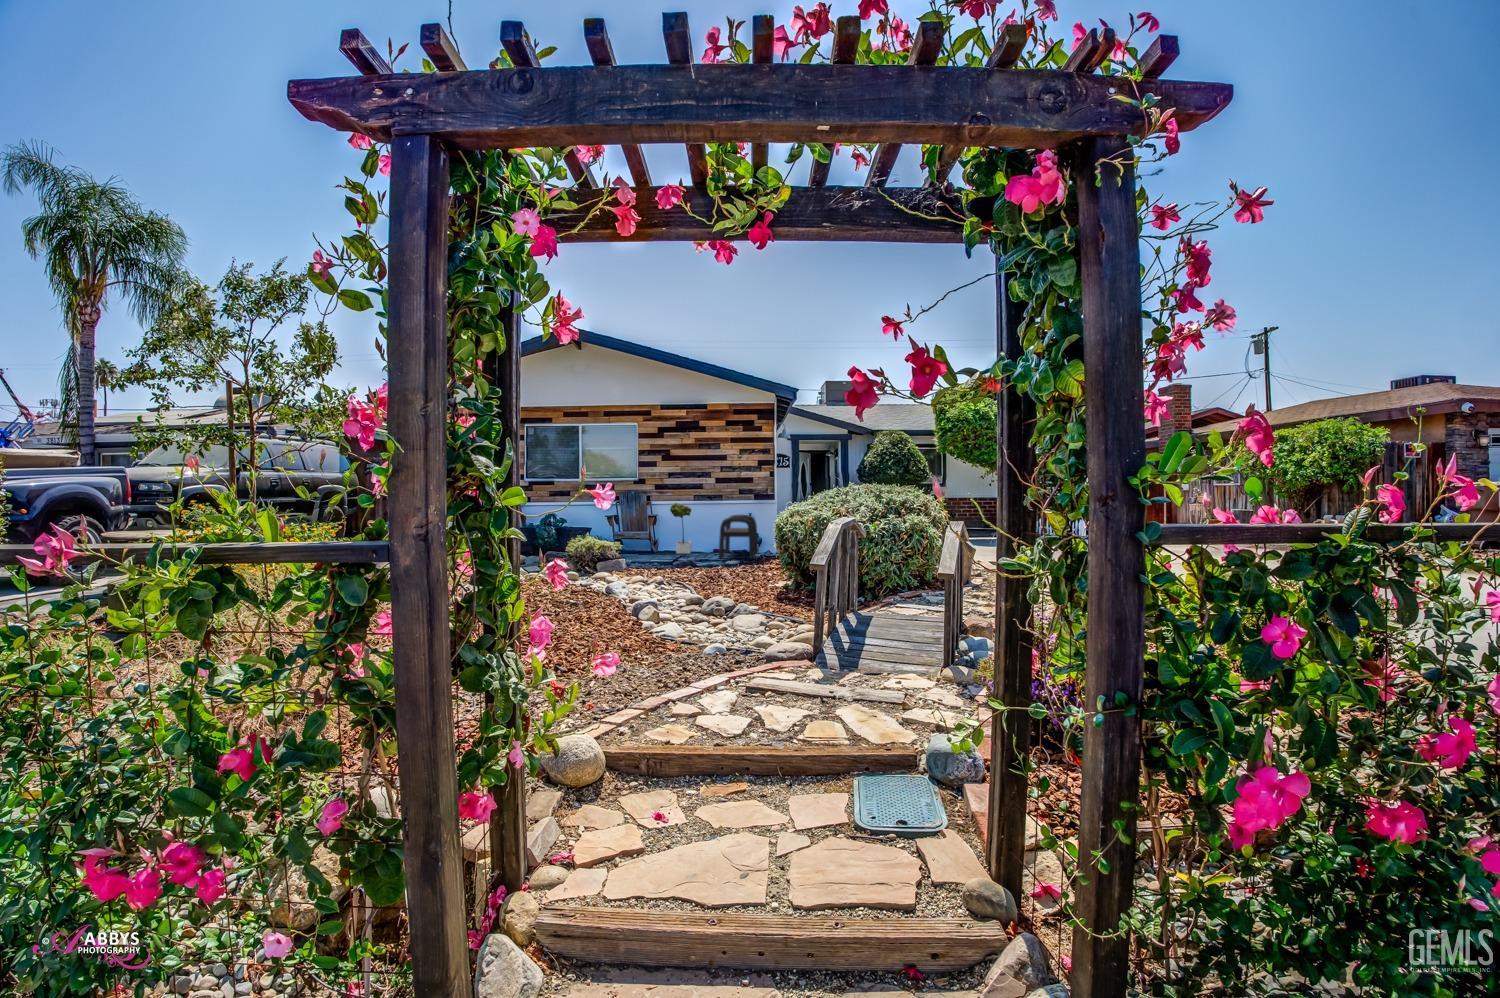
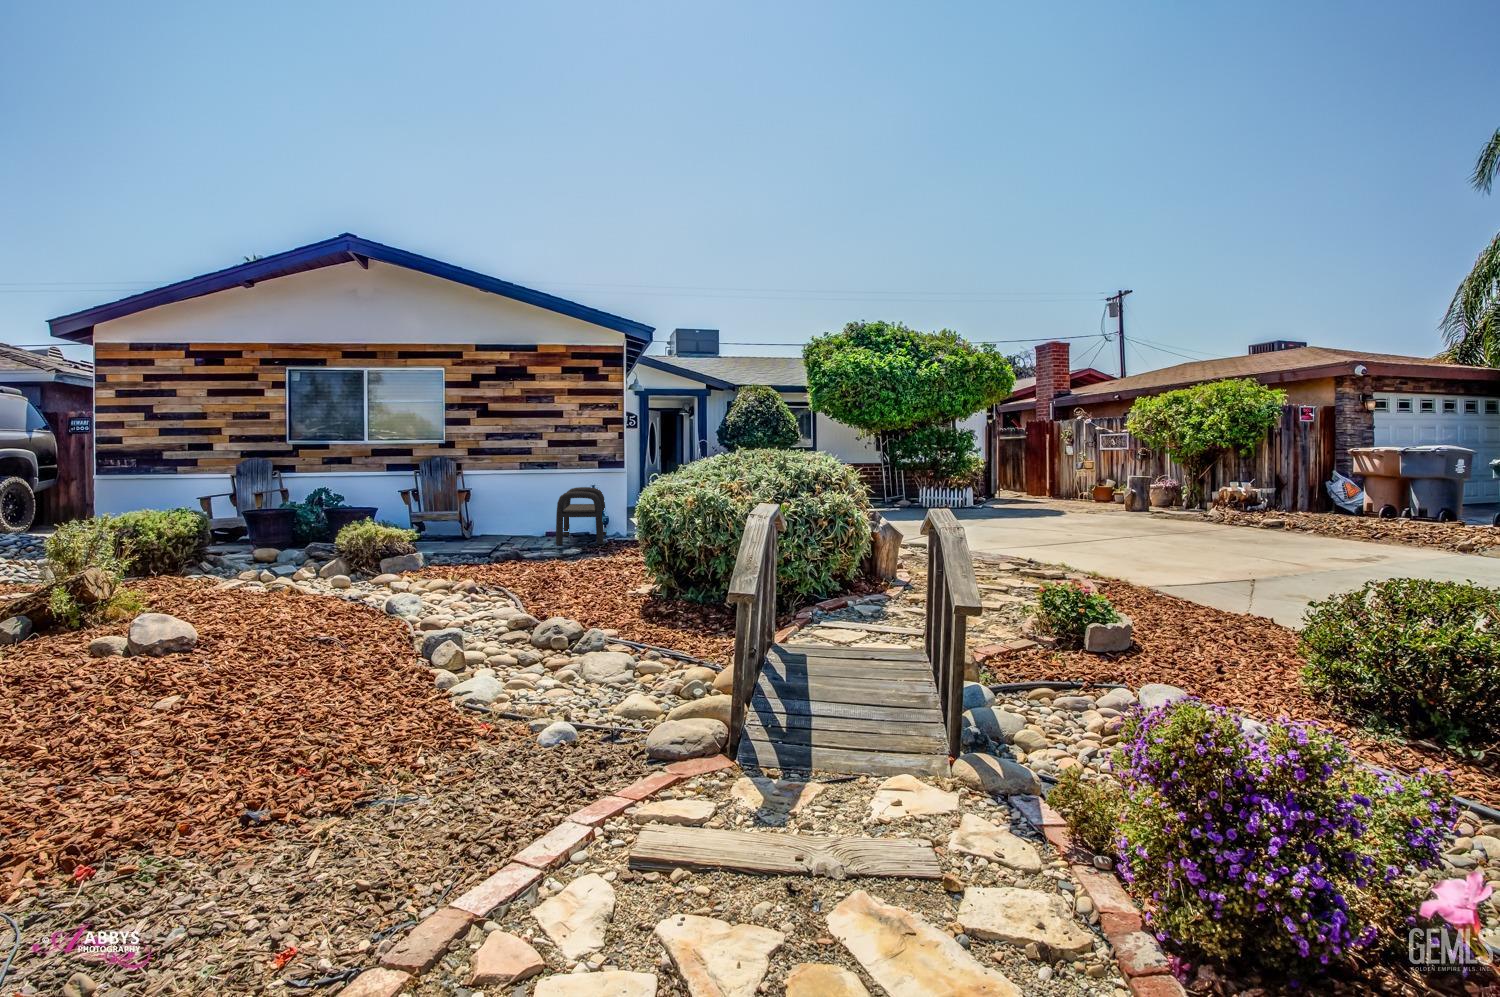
potted tree: present [670,503,691,554] -> none [488,472,518,539]

